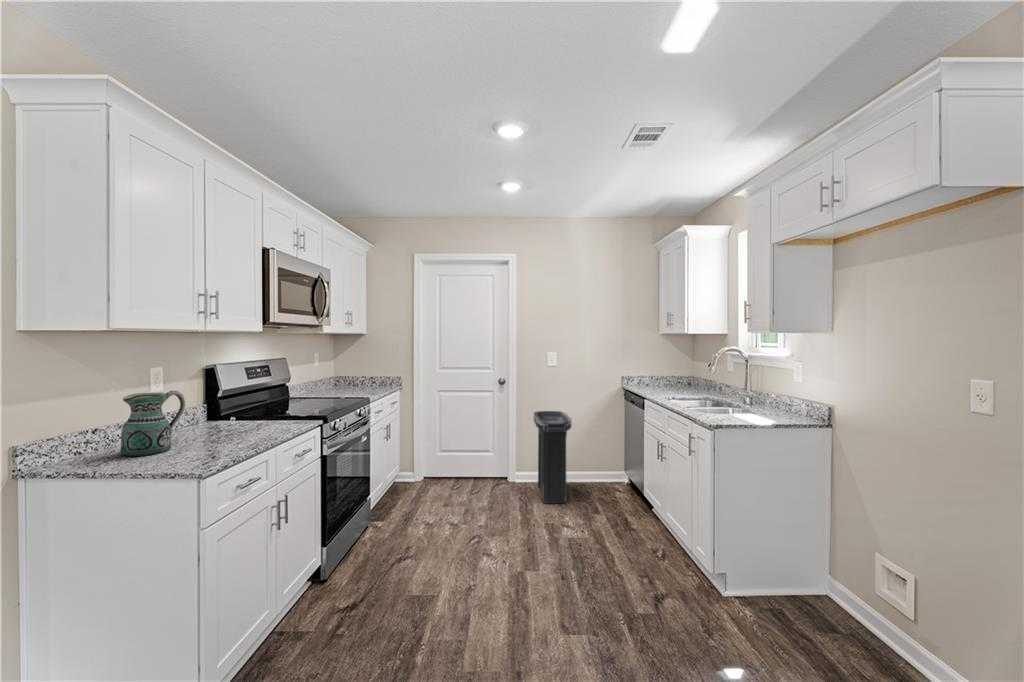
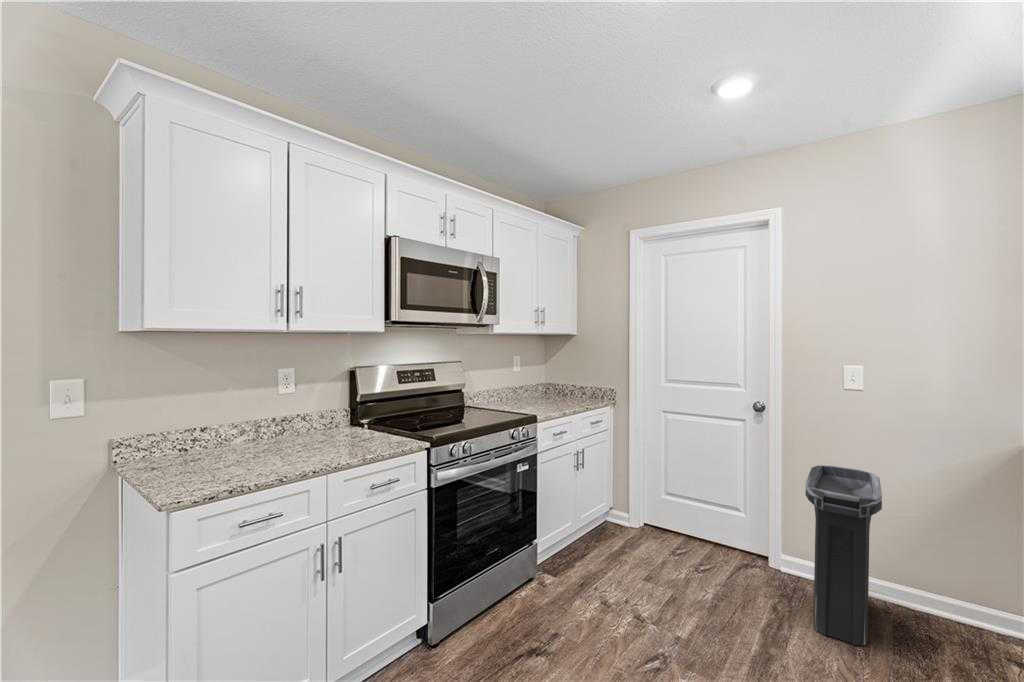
ceramic pitcher: present [121,391,185,456] -> none [190,393,259,461]

